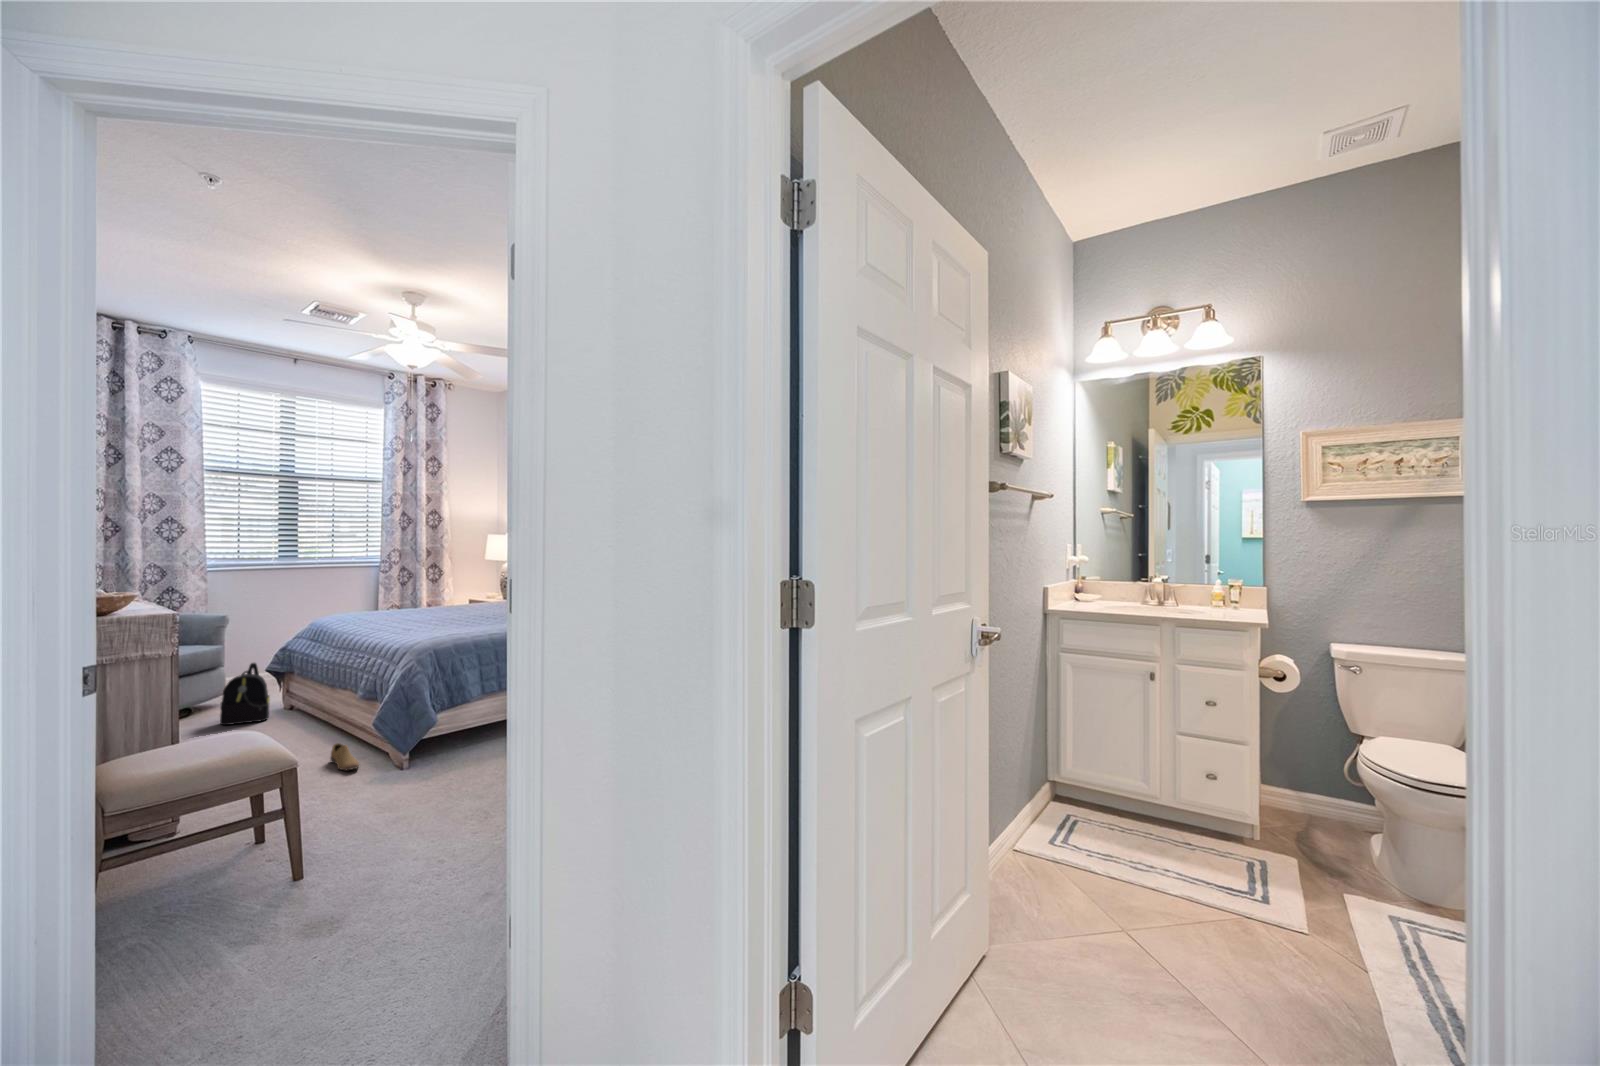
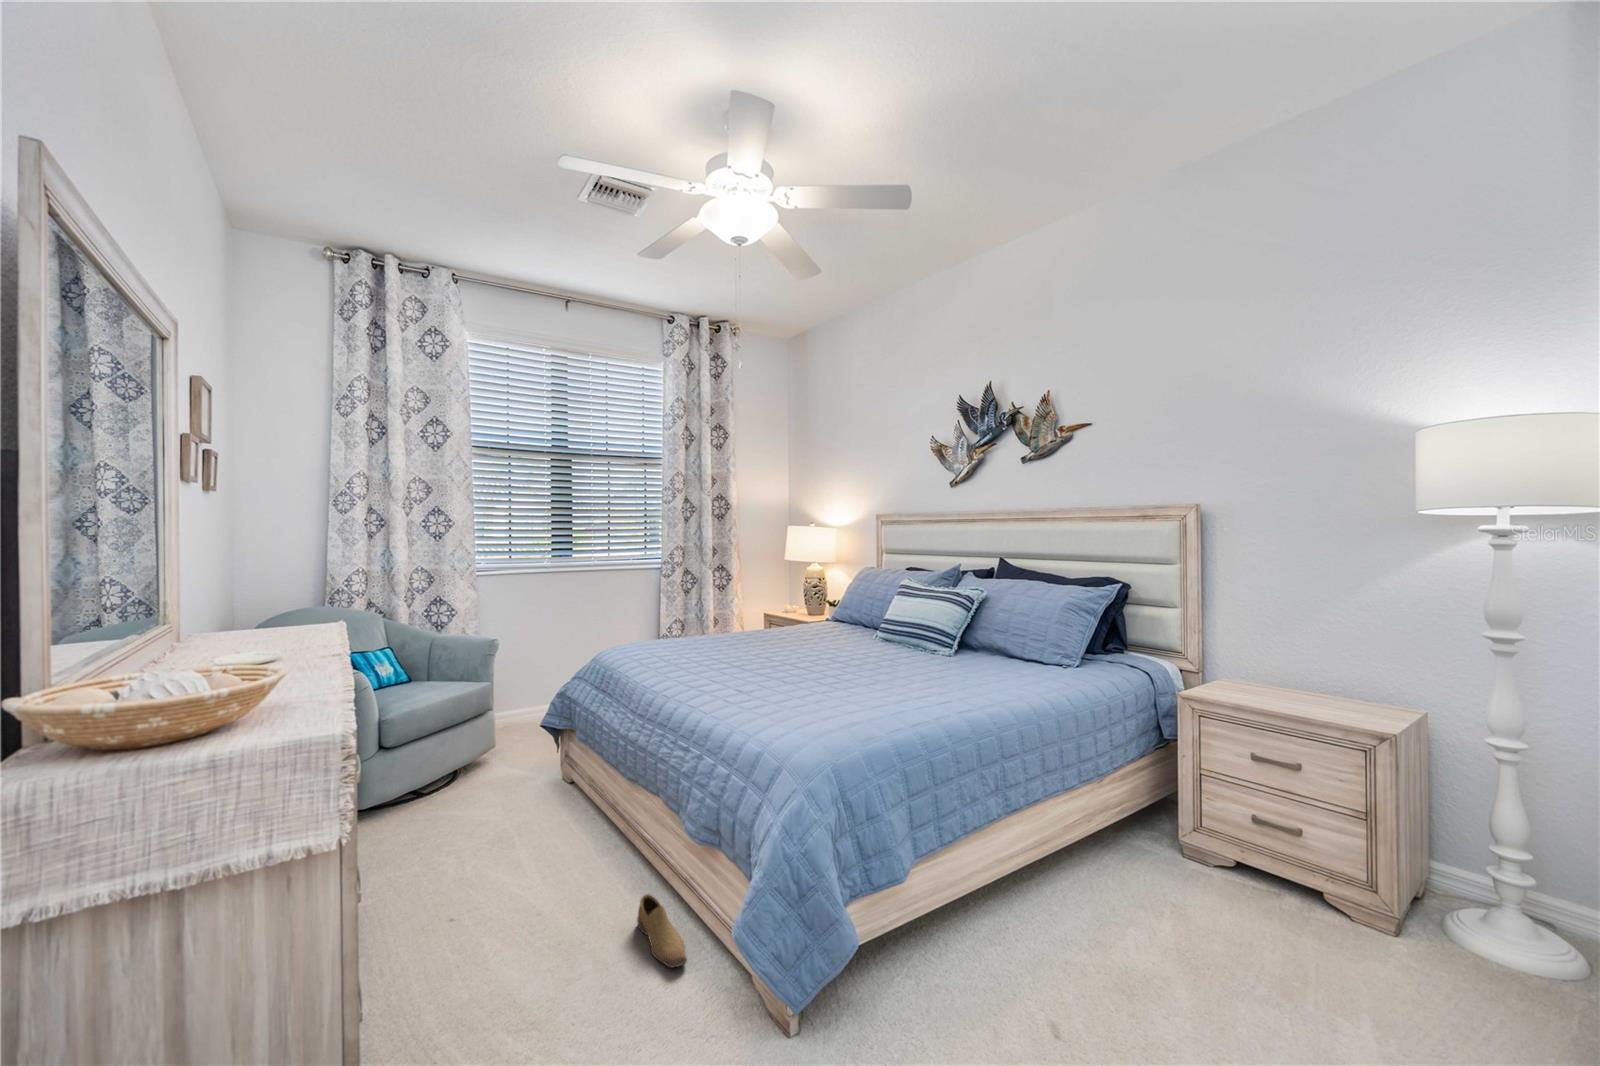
backpack: present [220,663,270,725] -> none [488,710,546,801]

